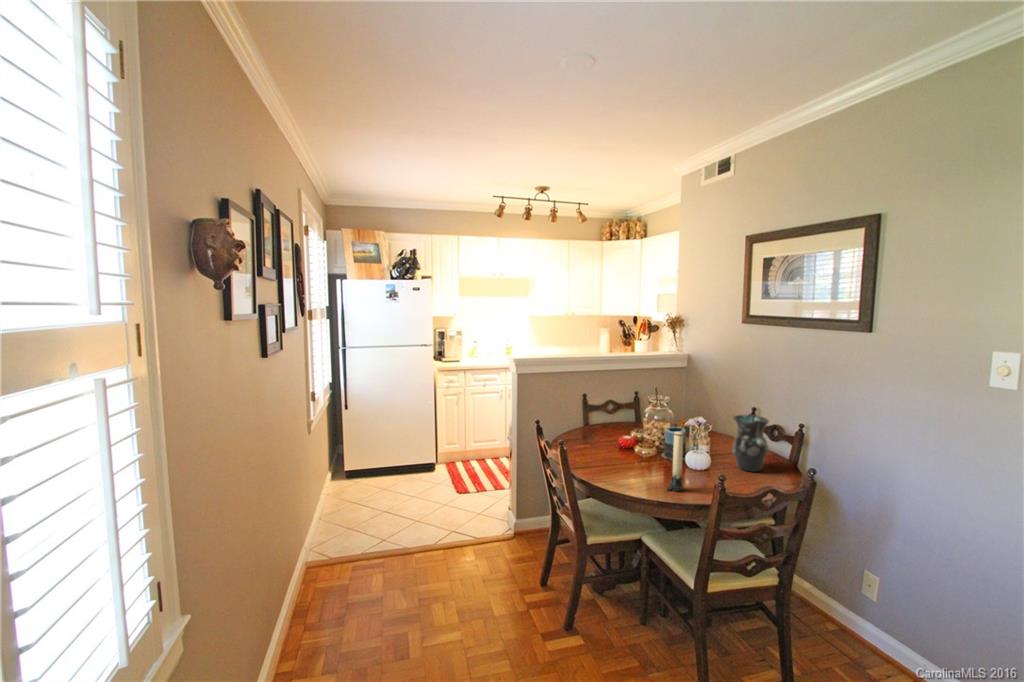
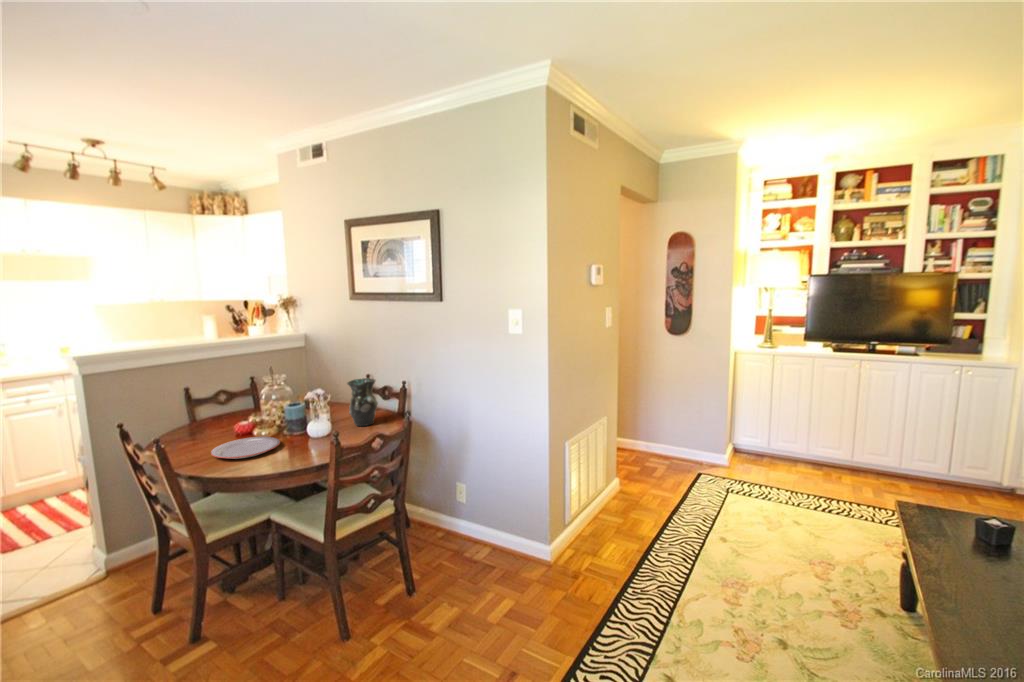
candle: present [666,432,683,491] -> none [289,402,306,460]
plate: none [598,452,658,474] -> present [211,437,280,459]

